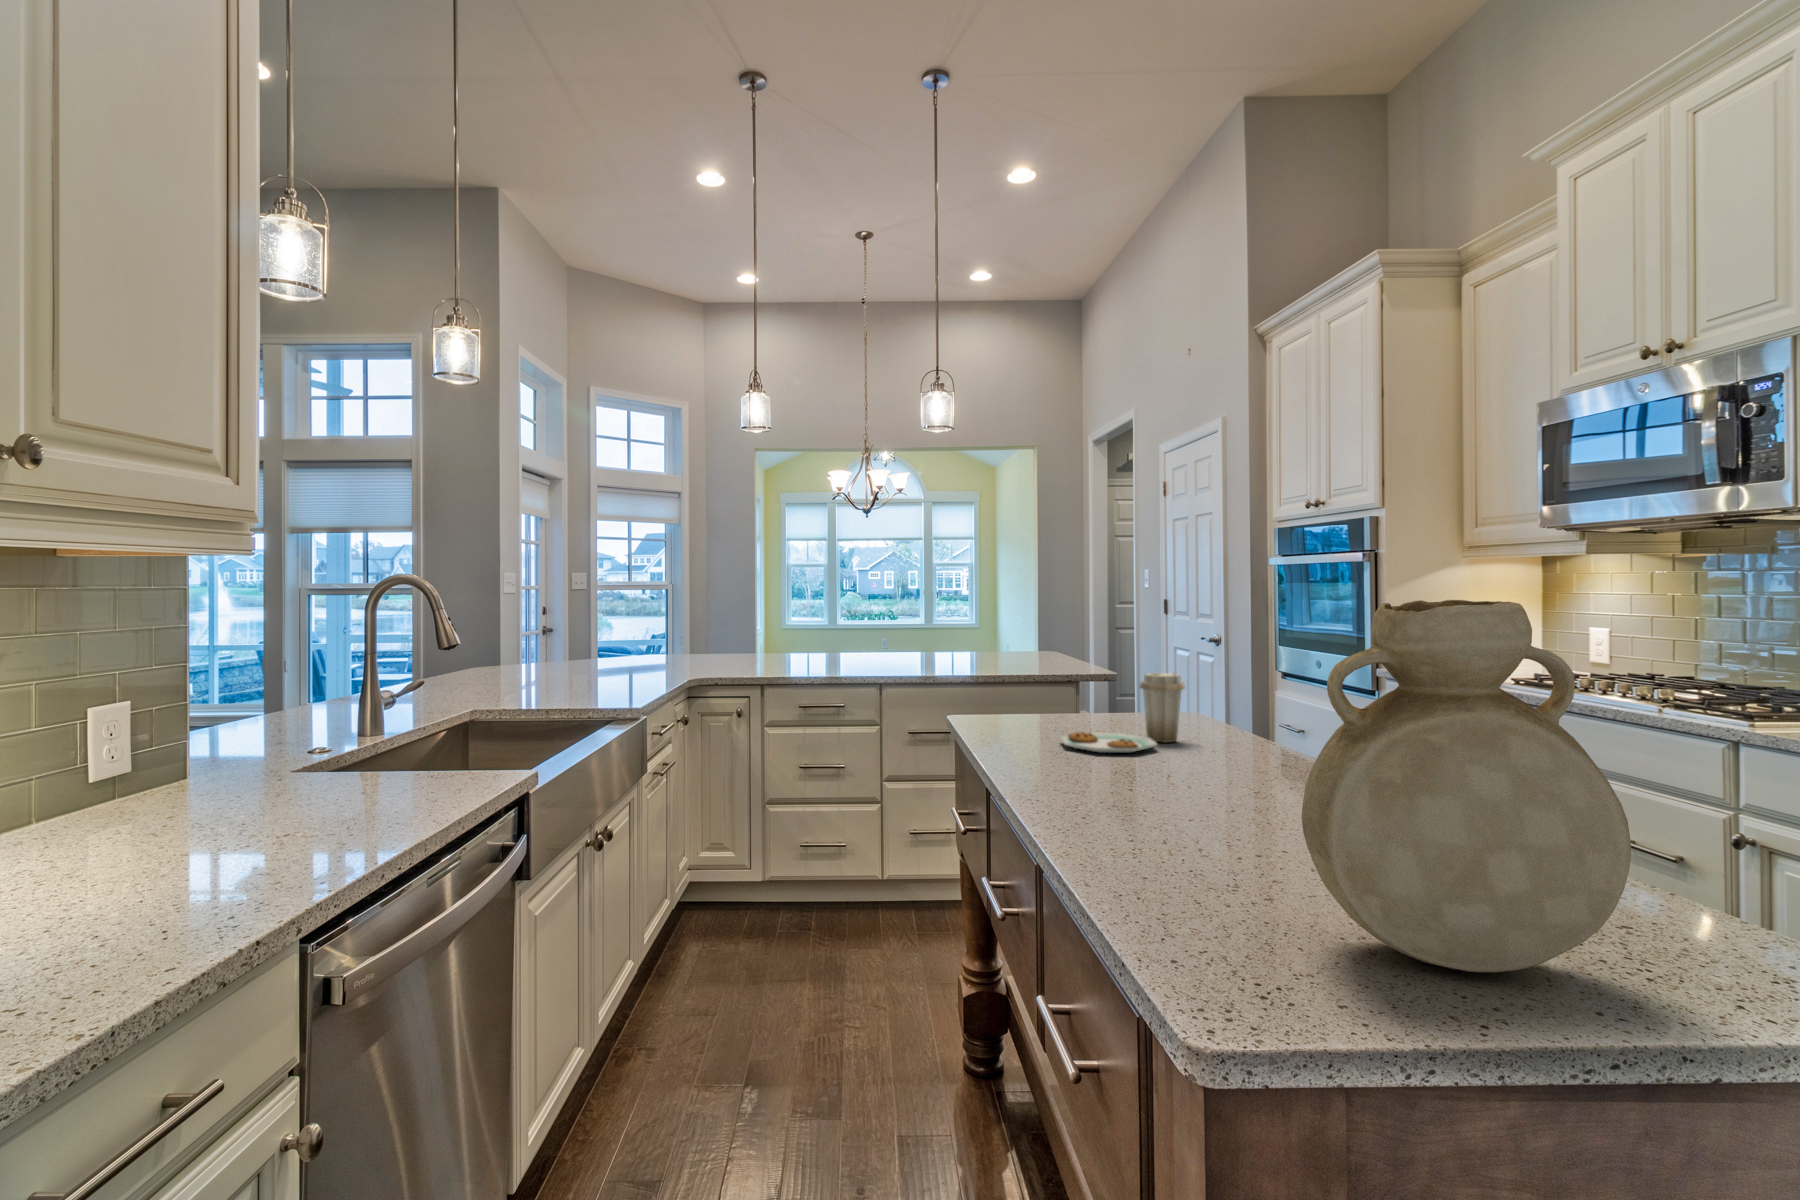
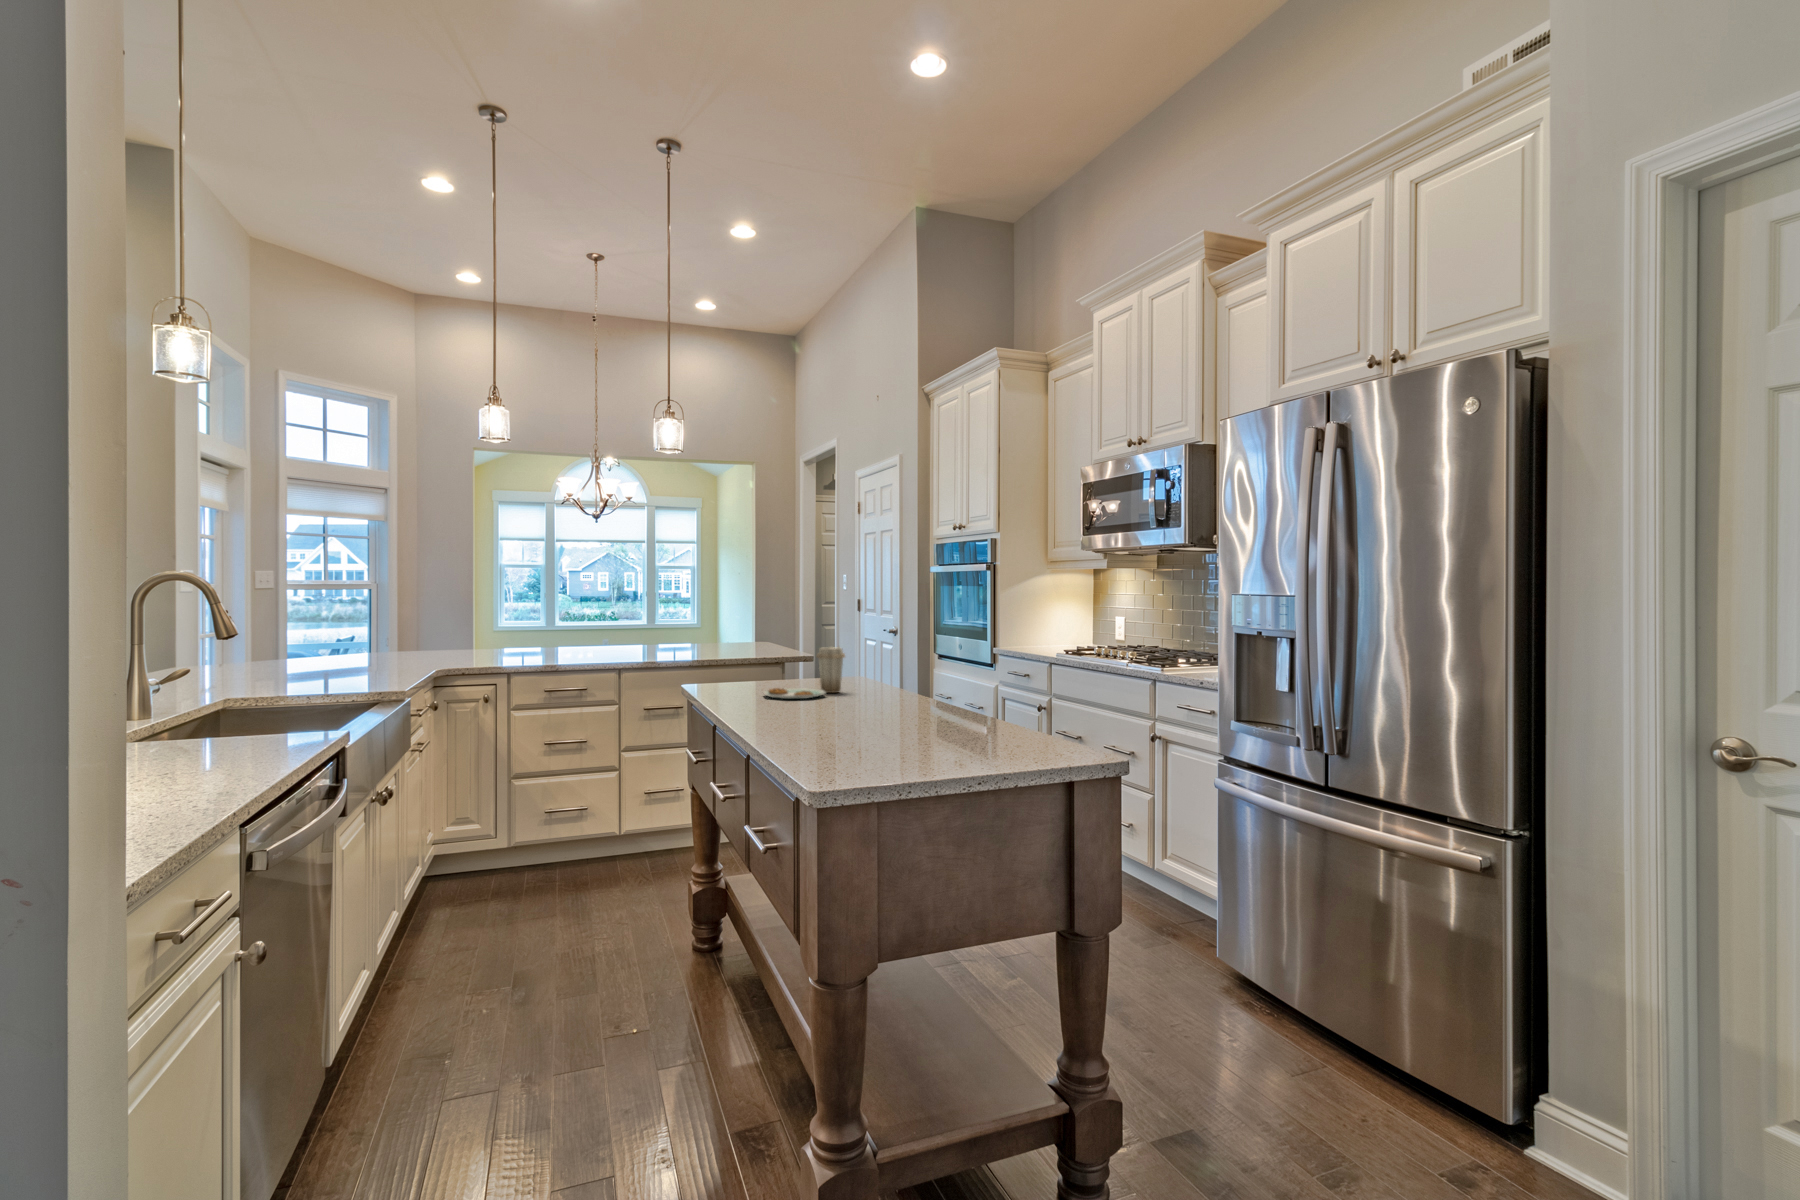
vase: present [1301,600,1631,972] -> none [868,597,989,757]

